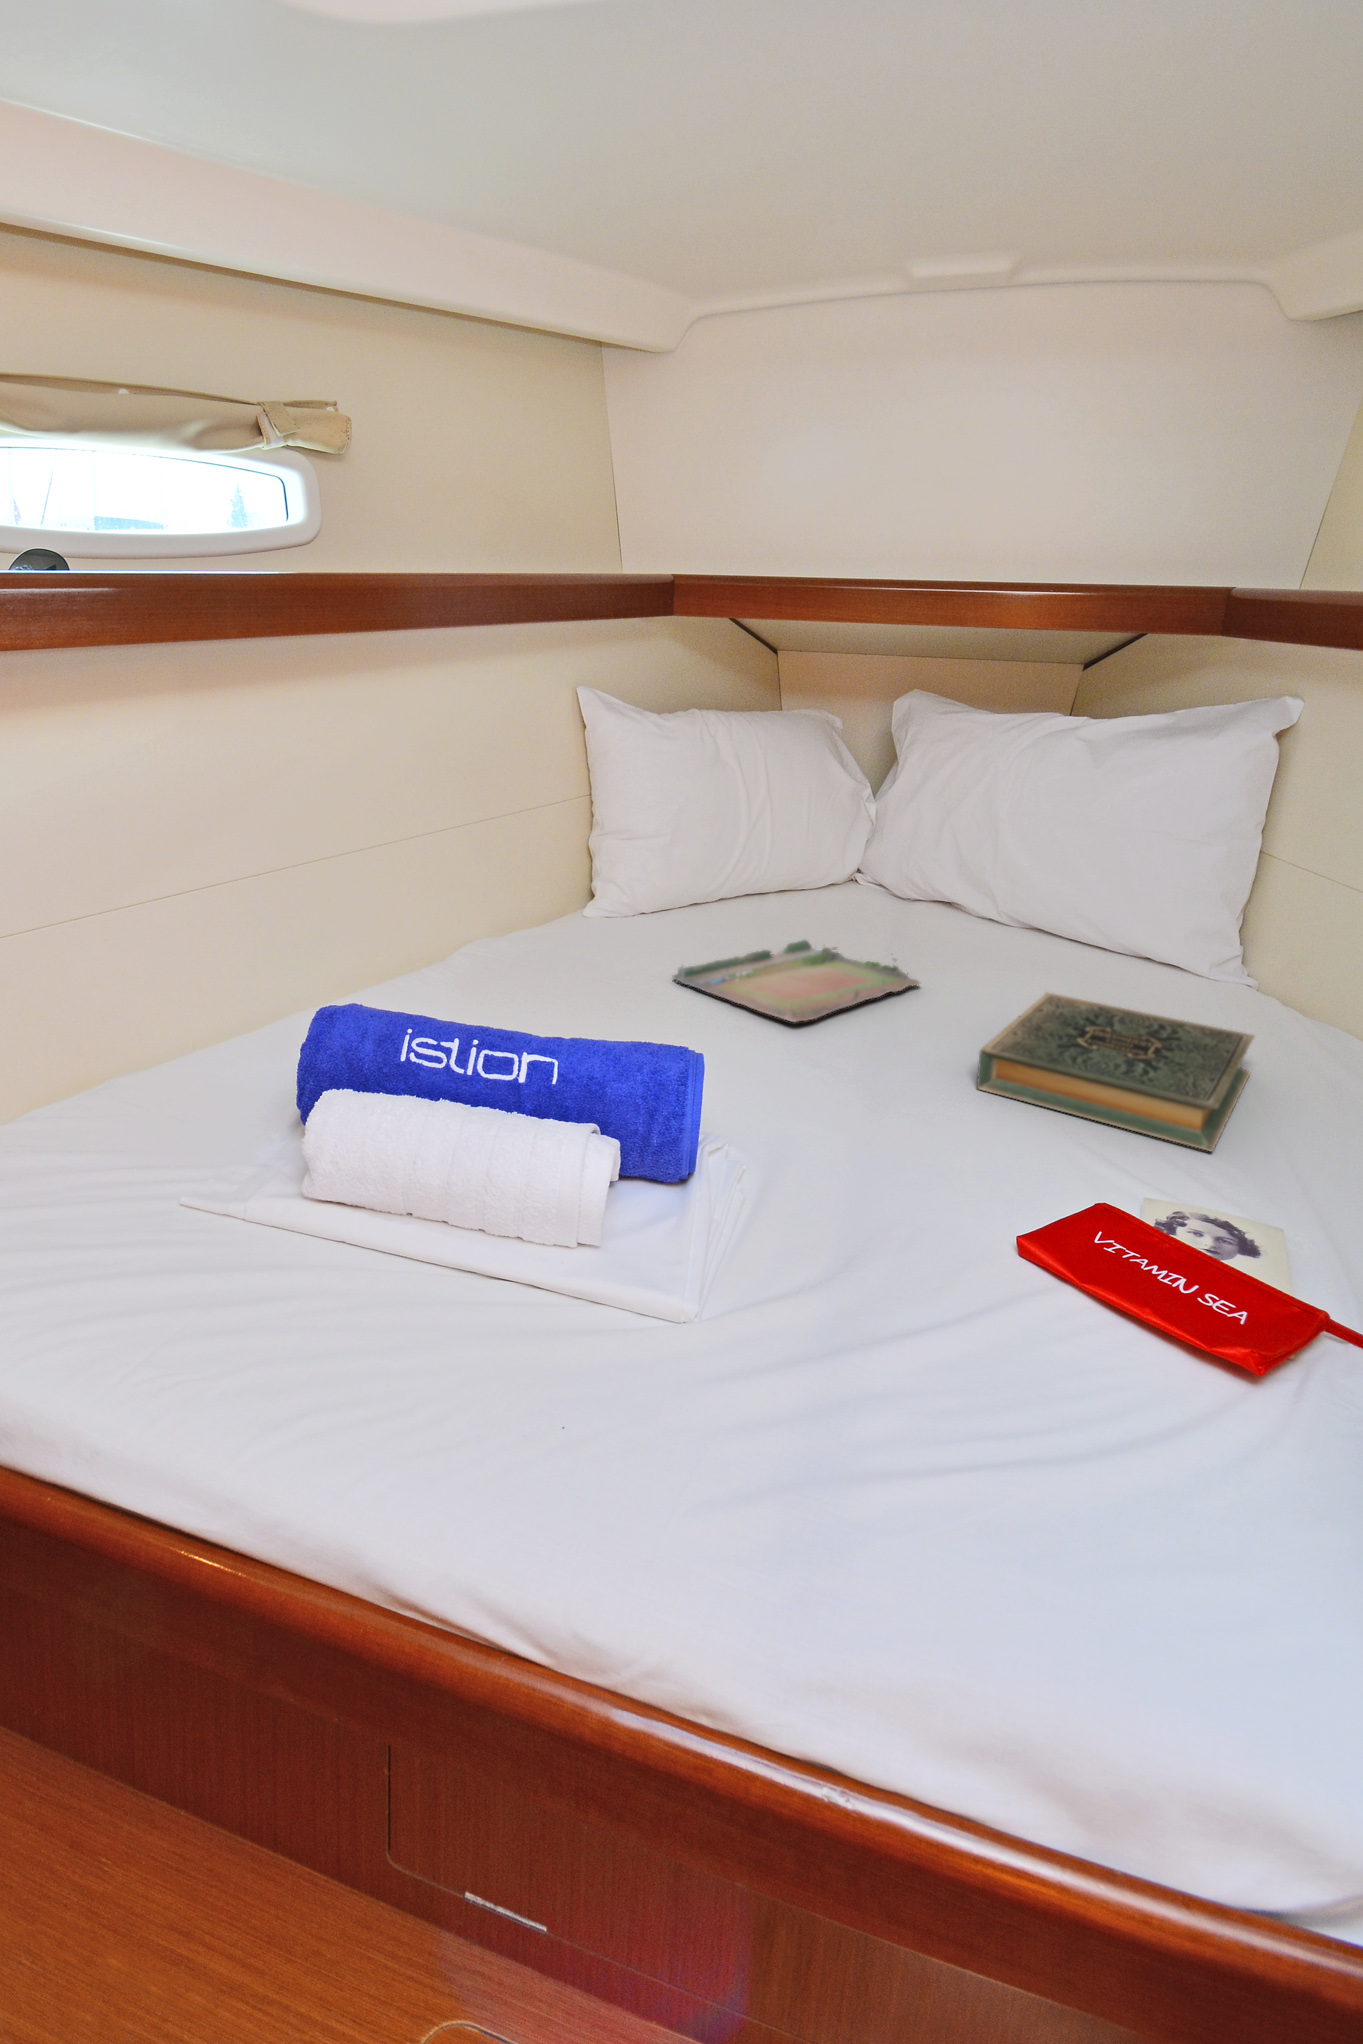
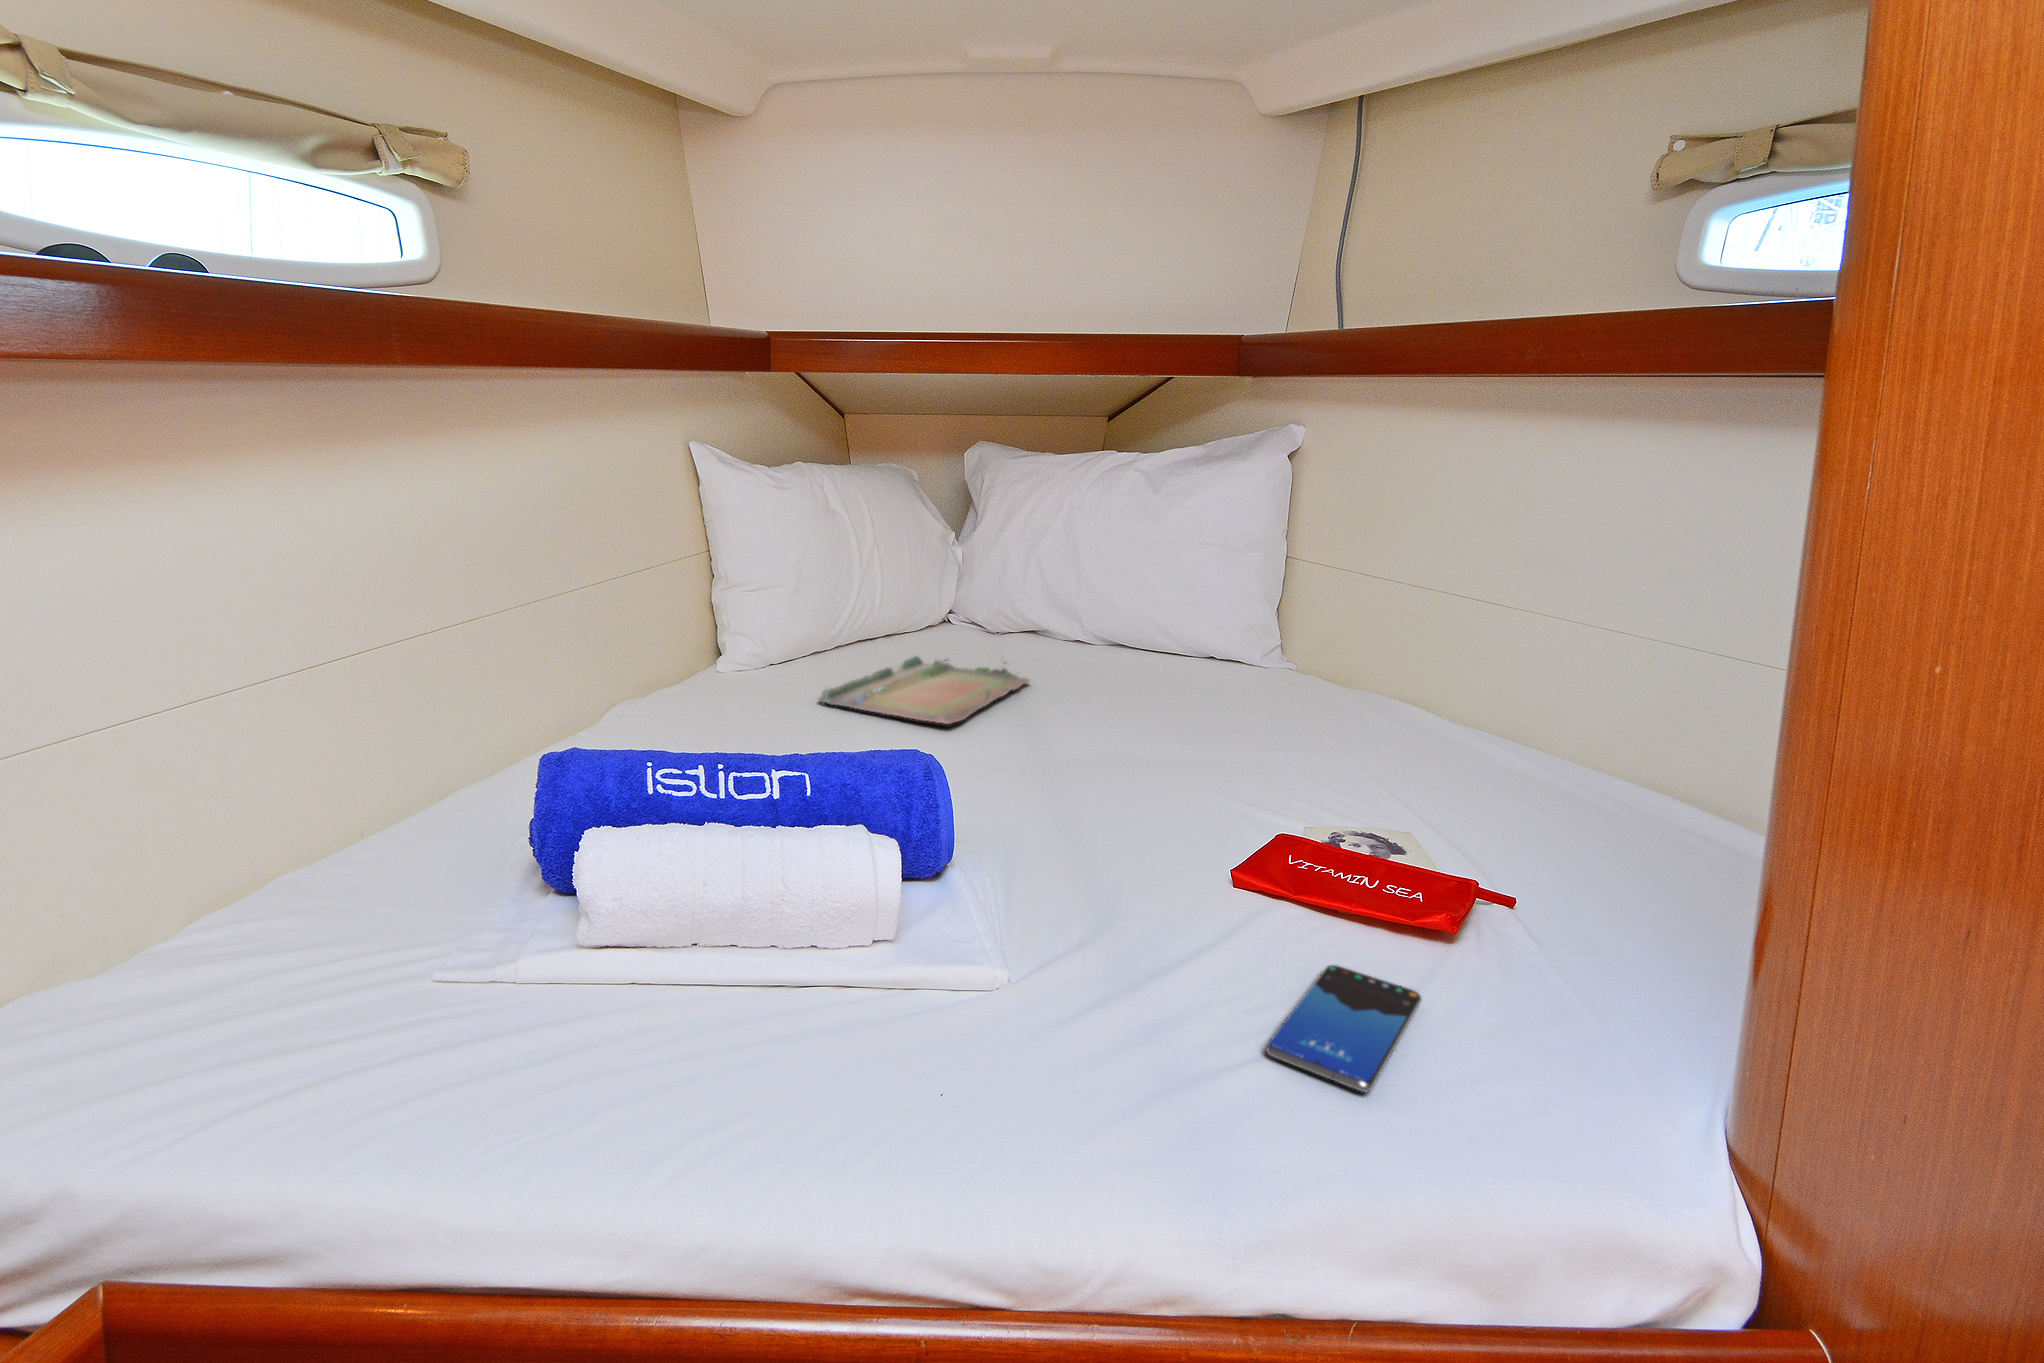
hardback book: present [977,993,1254,1151] -> none [1122,674,1320,780]
smartphone: none [927,1372,1163,1522] -> present [1266,965,1422,1092]

